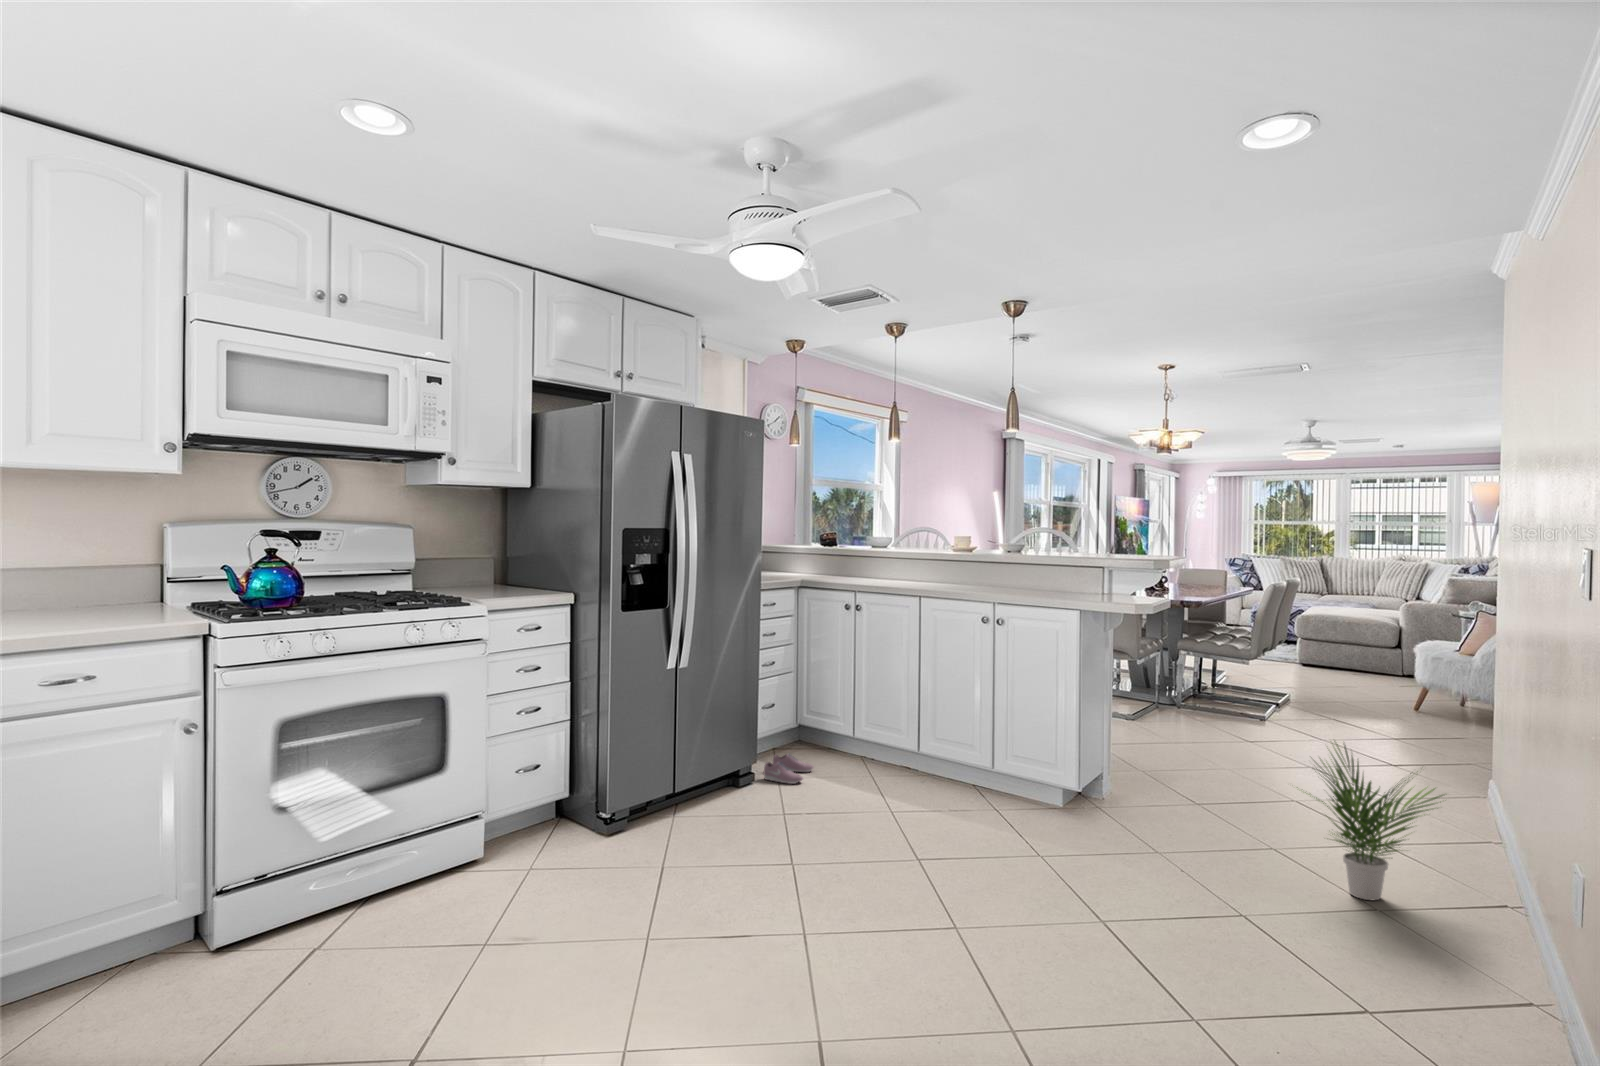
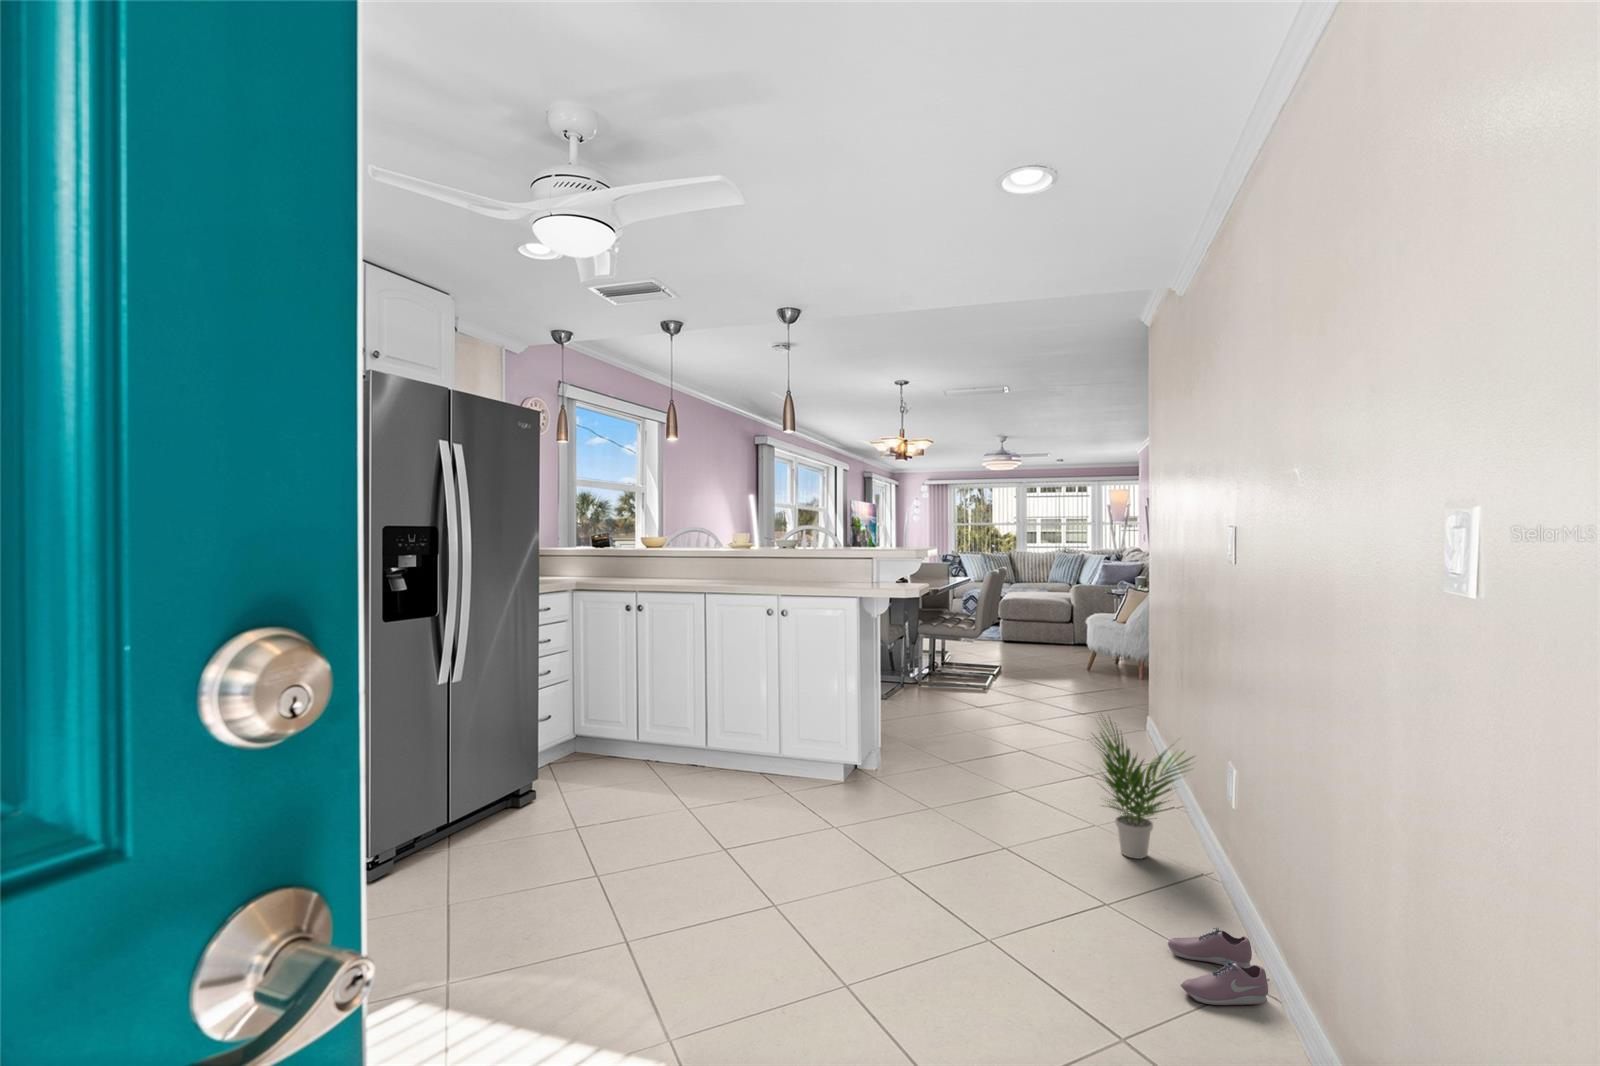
shoe: present [764,754,813,784] -> present [1168,928,1268,1005]

